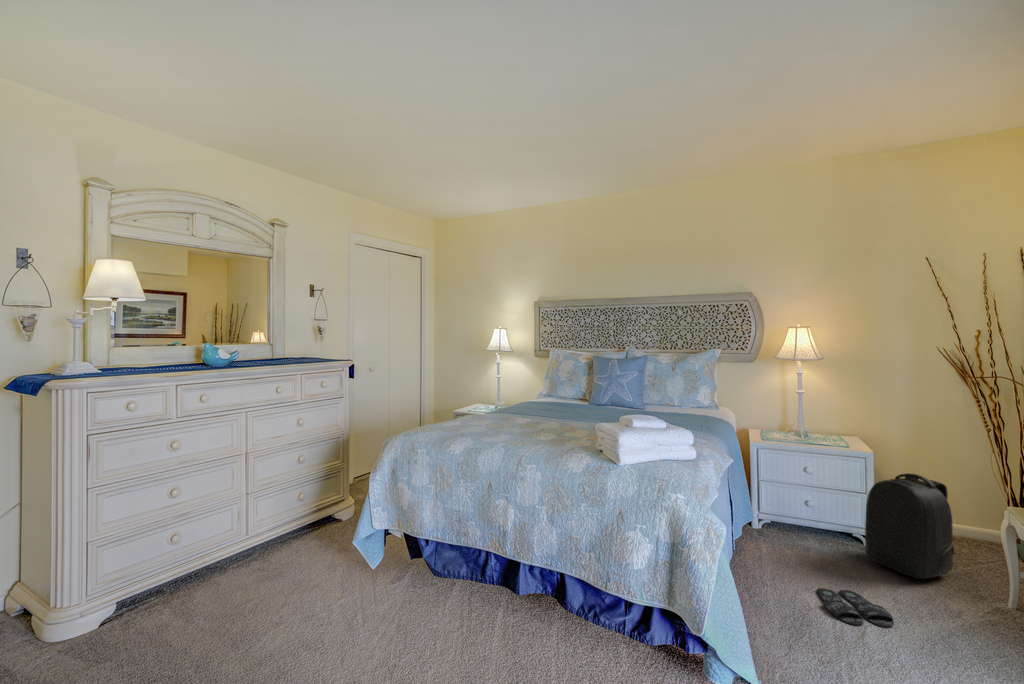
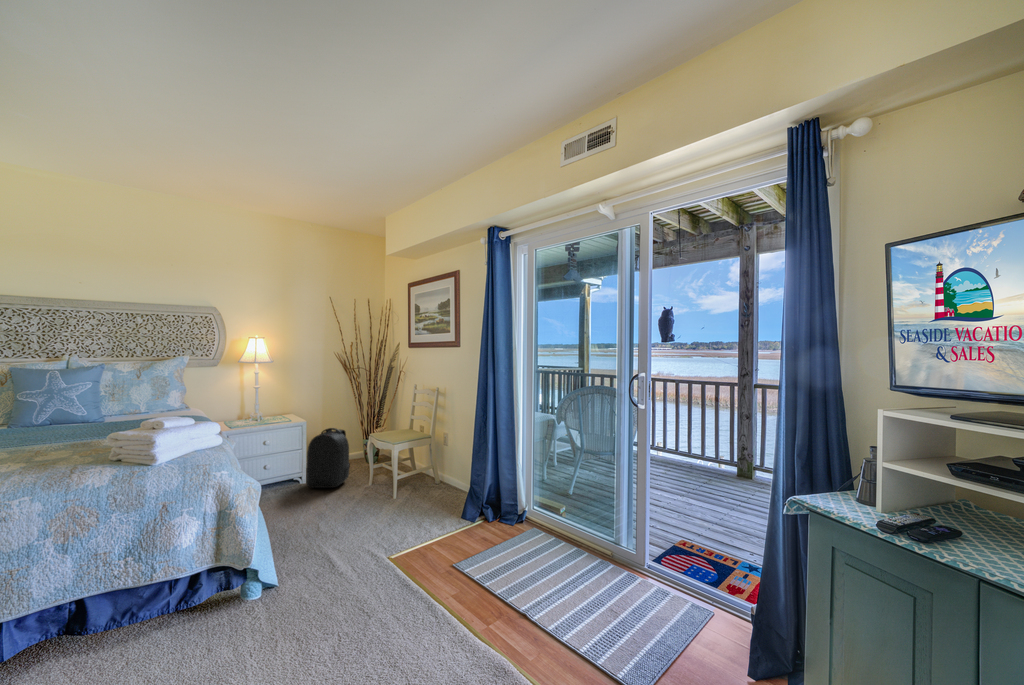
slippers: present [817,588,893,628] -> none [287,508,332,525]

